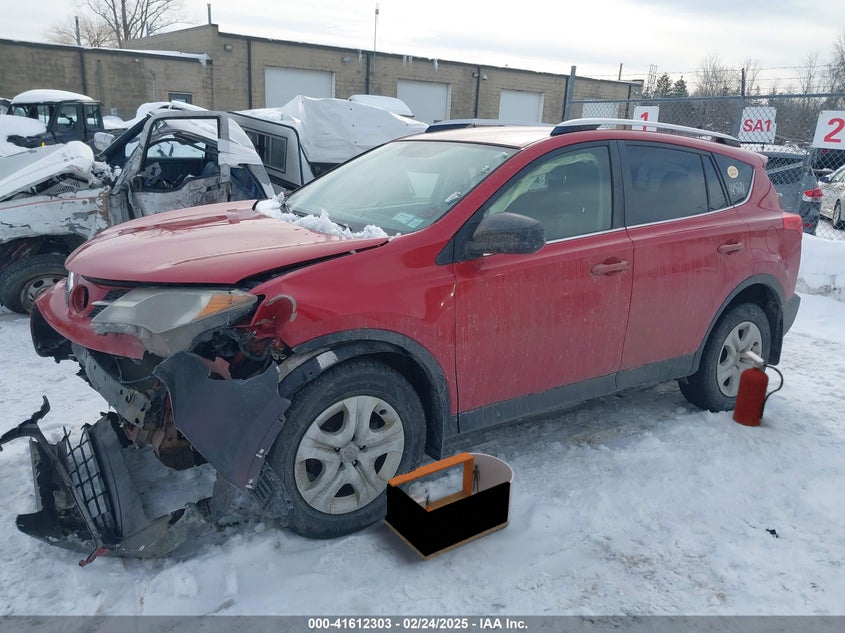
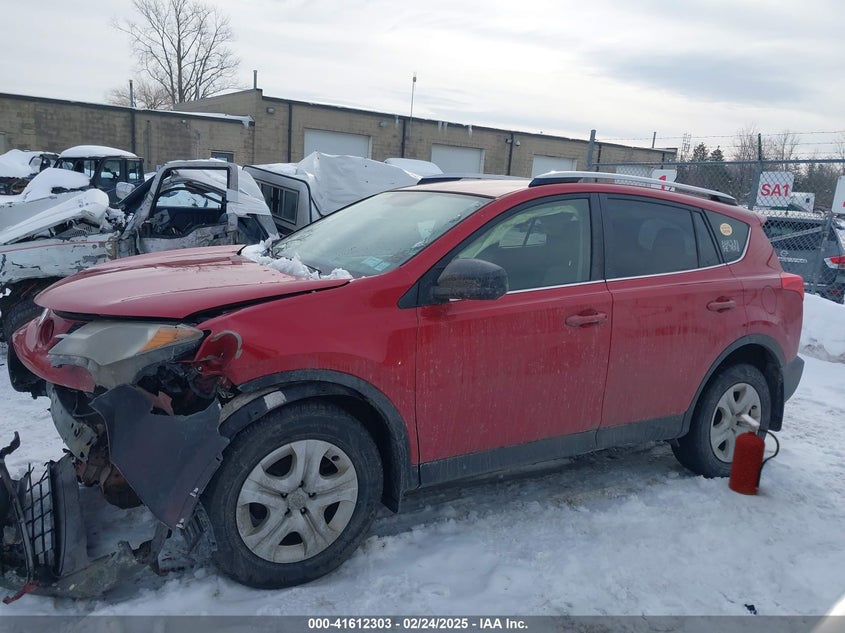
storage bin: present [385,452,514,561] -> none [335,505,472,618]

